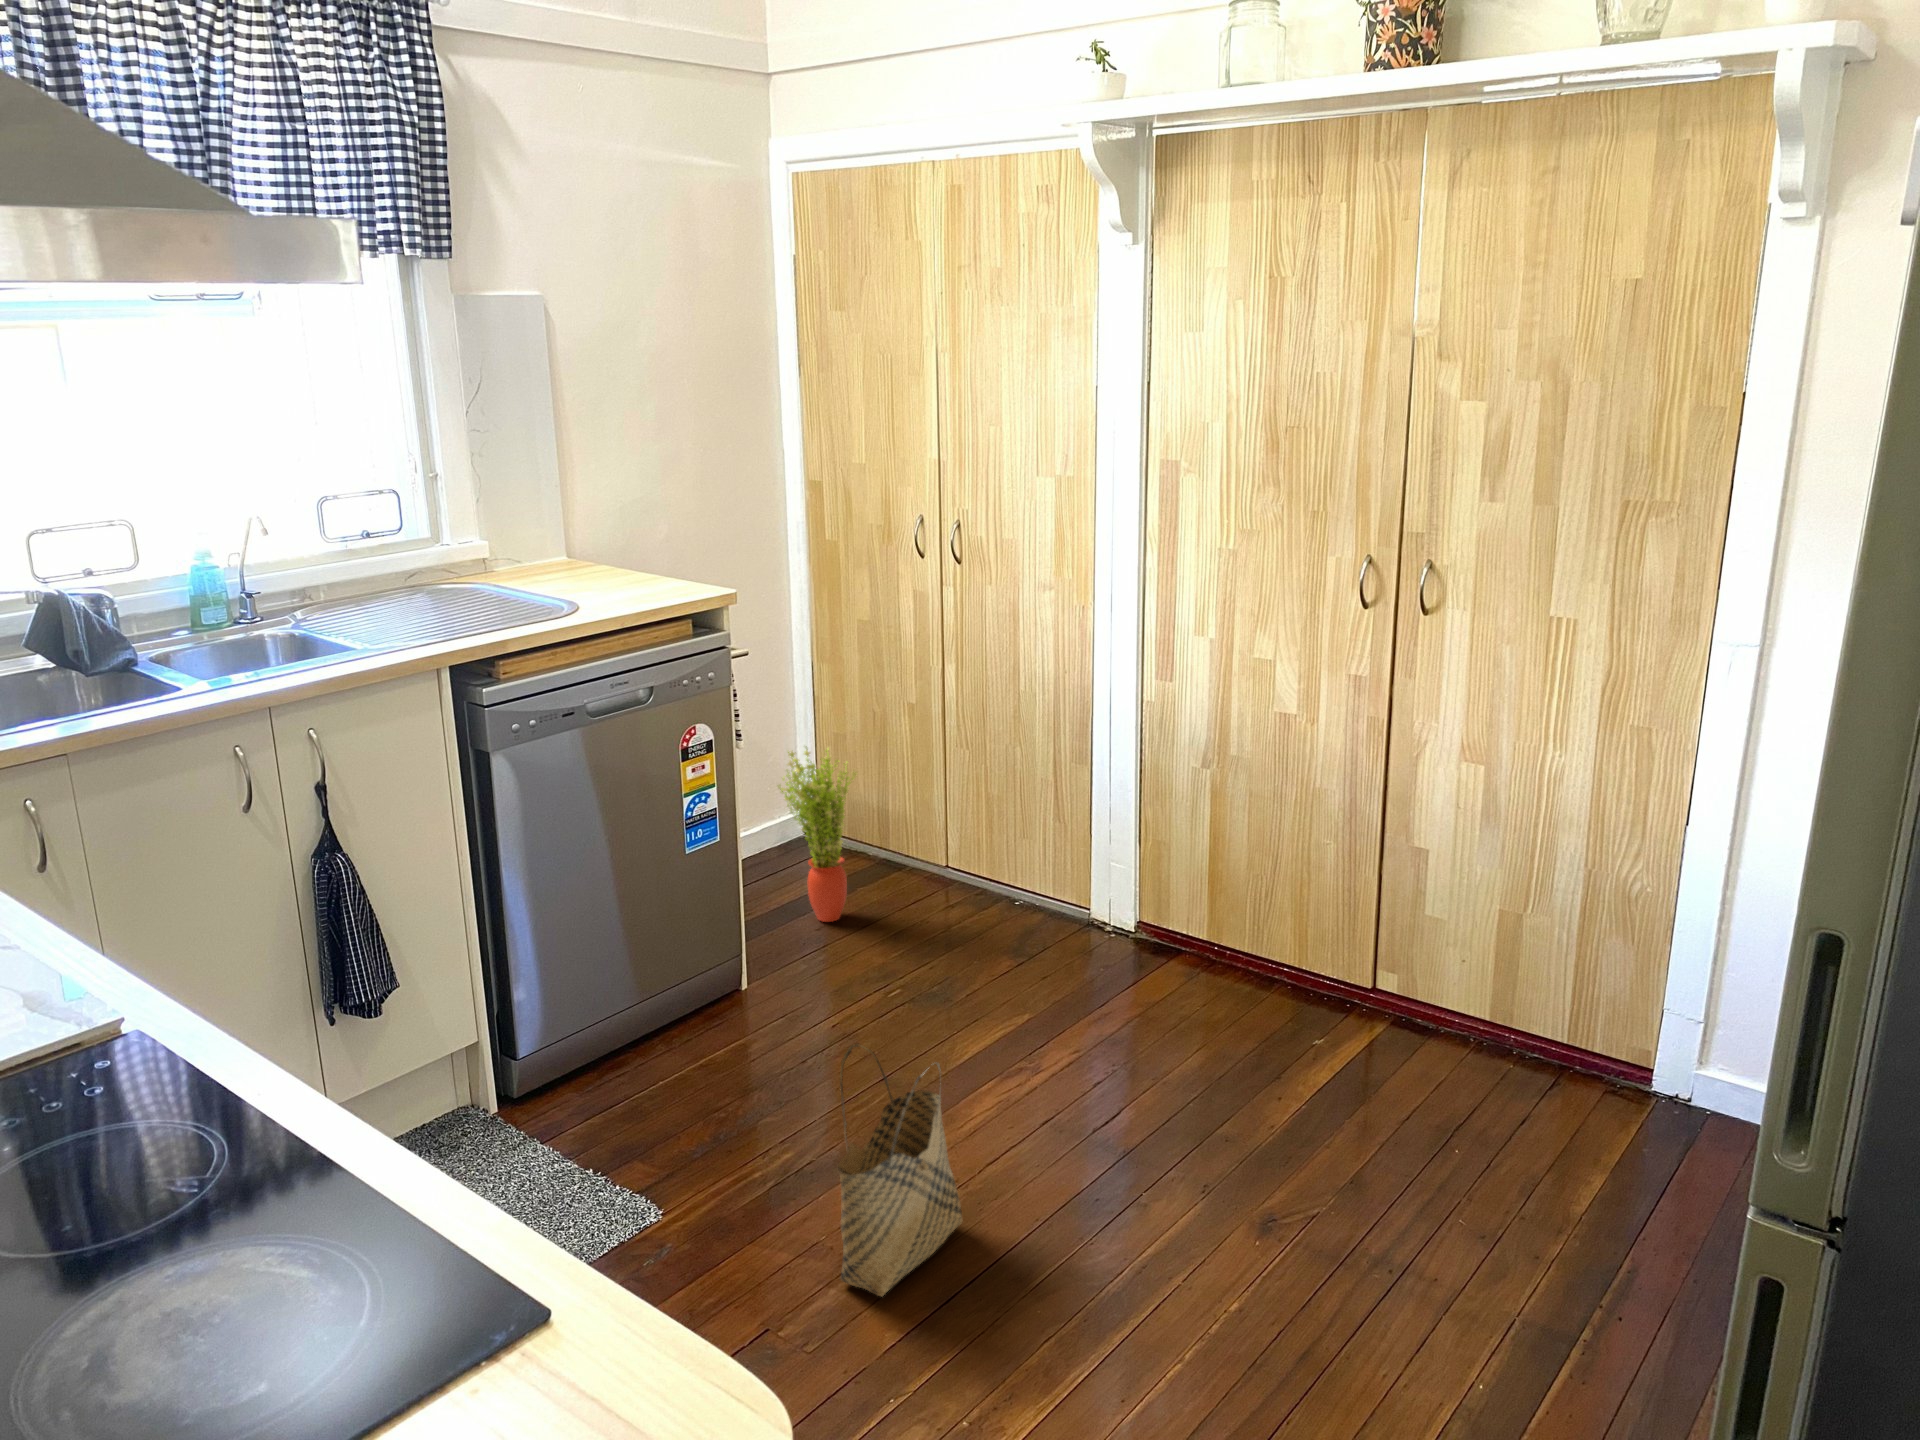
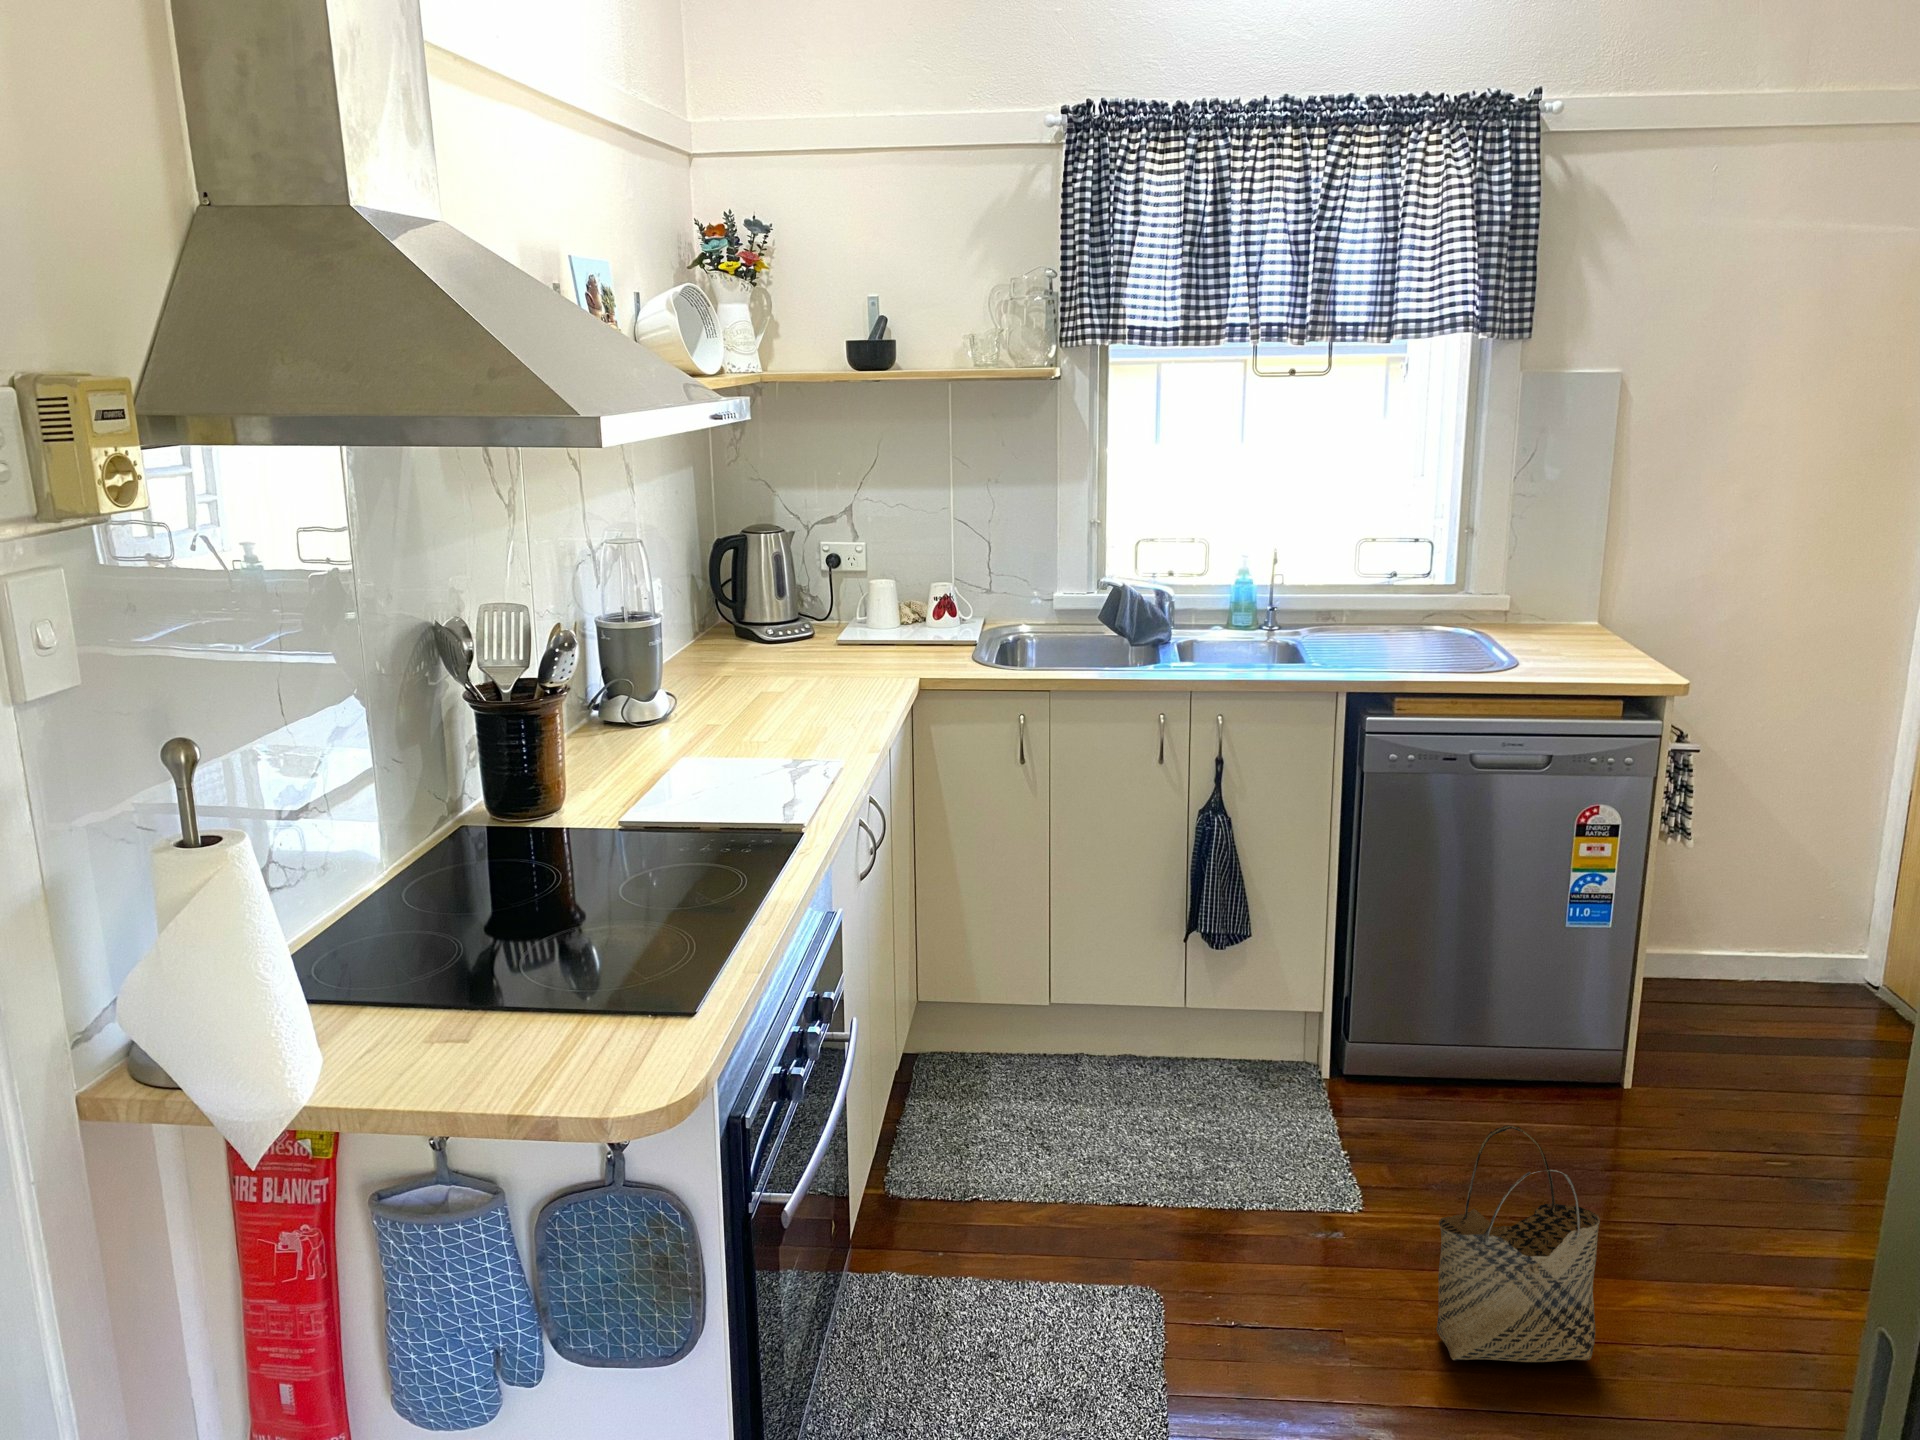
potted plant: present [778,748,857,922] -> none [1748,866,1850,1074]

